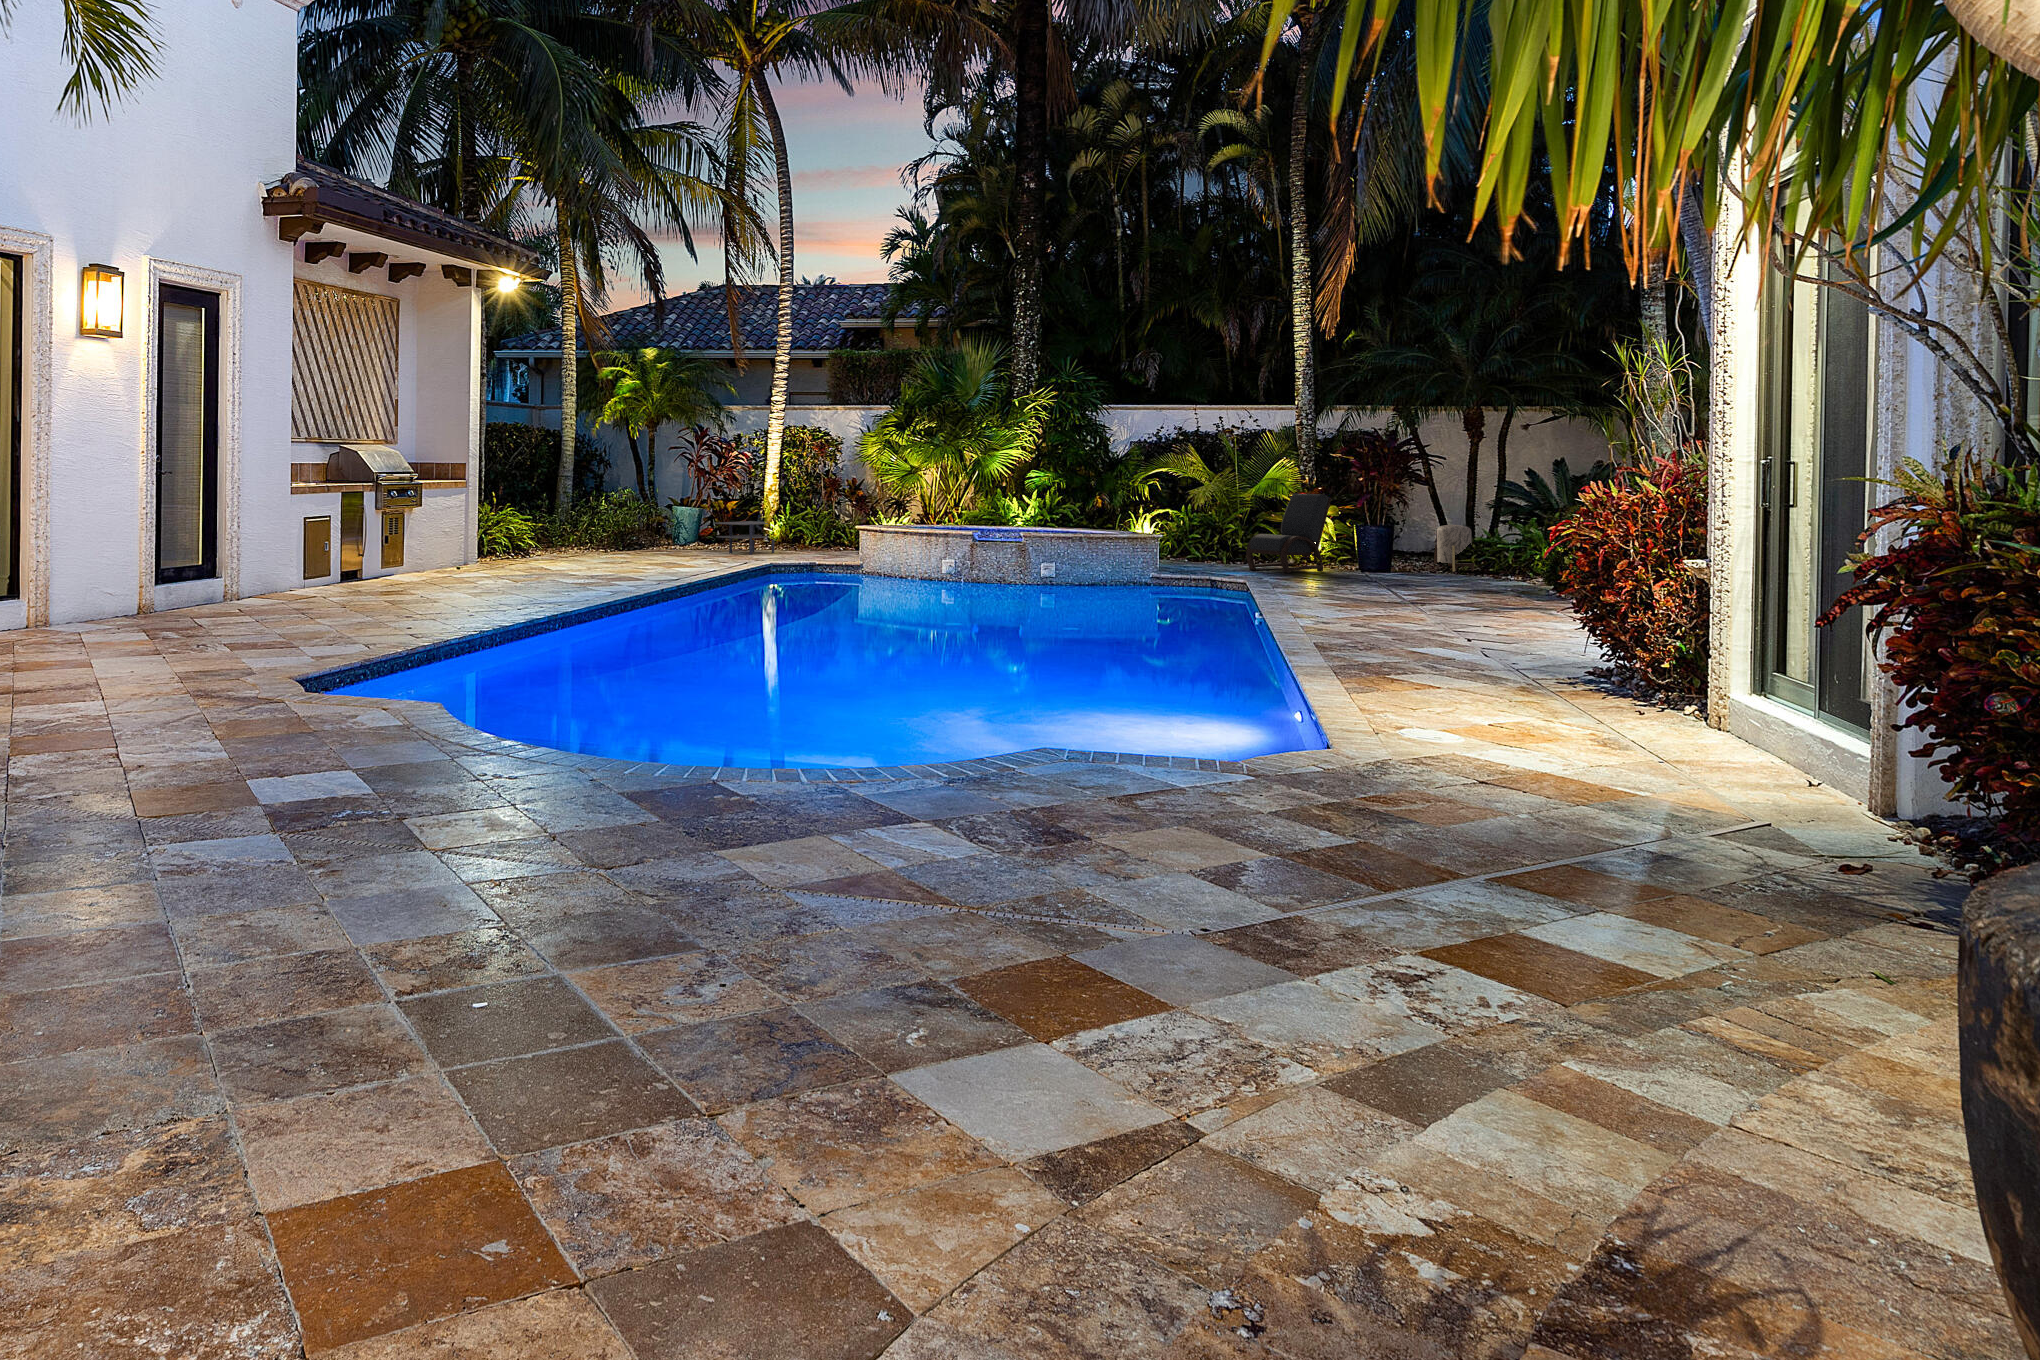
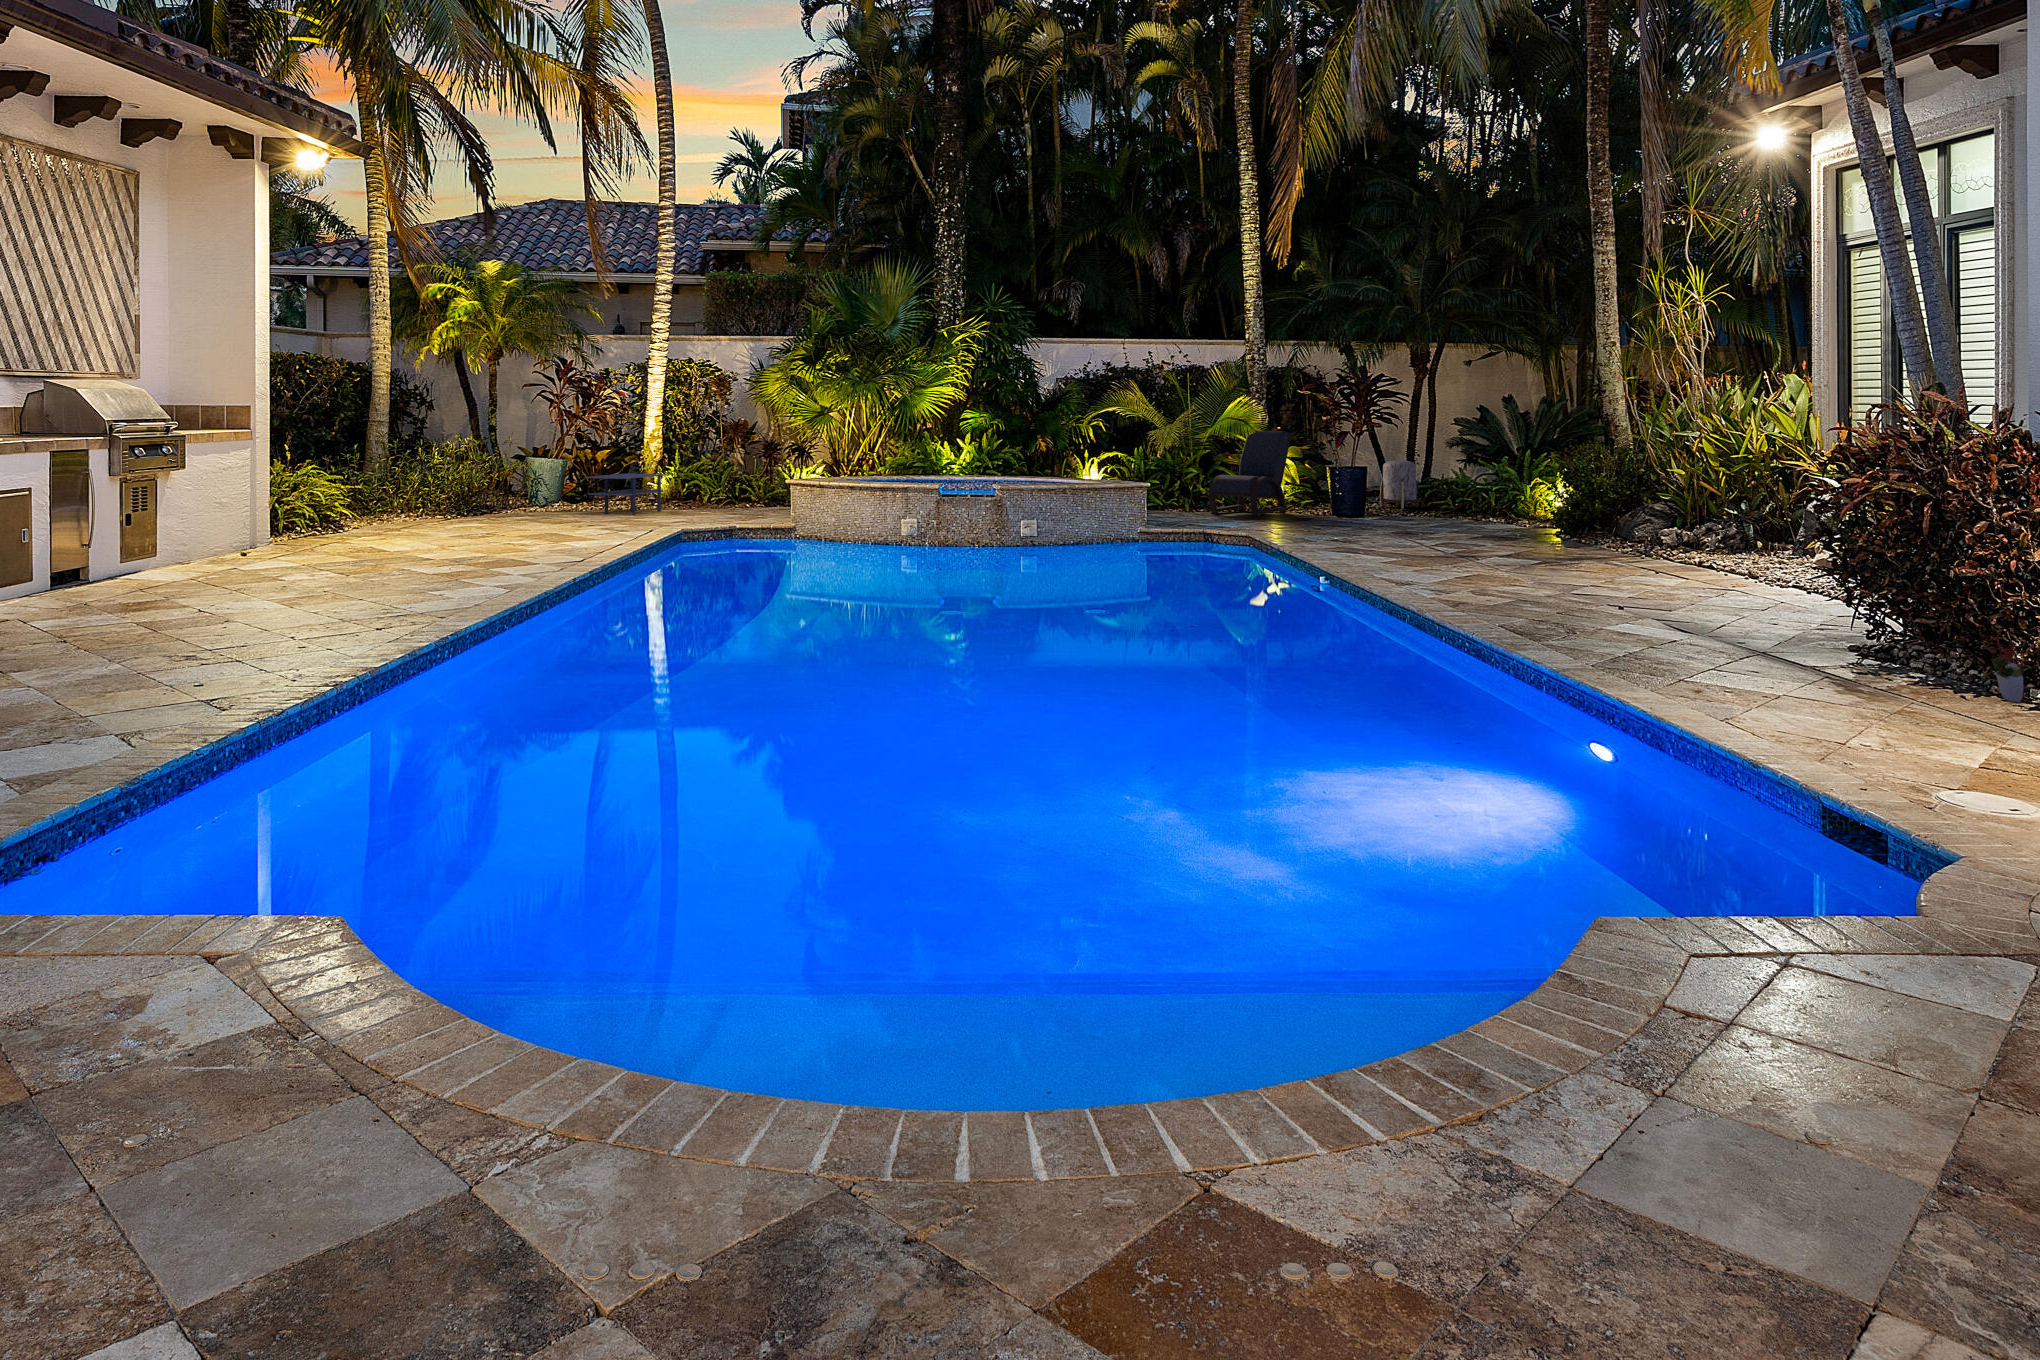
decorative plant: none [1566,650,1592,698] -> present [1988,639,2024,702]

